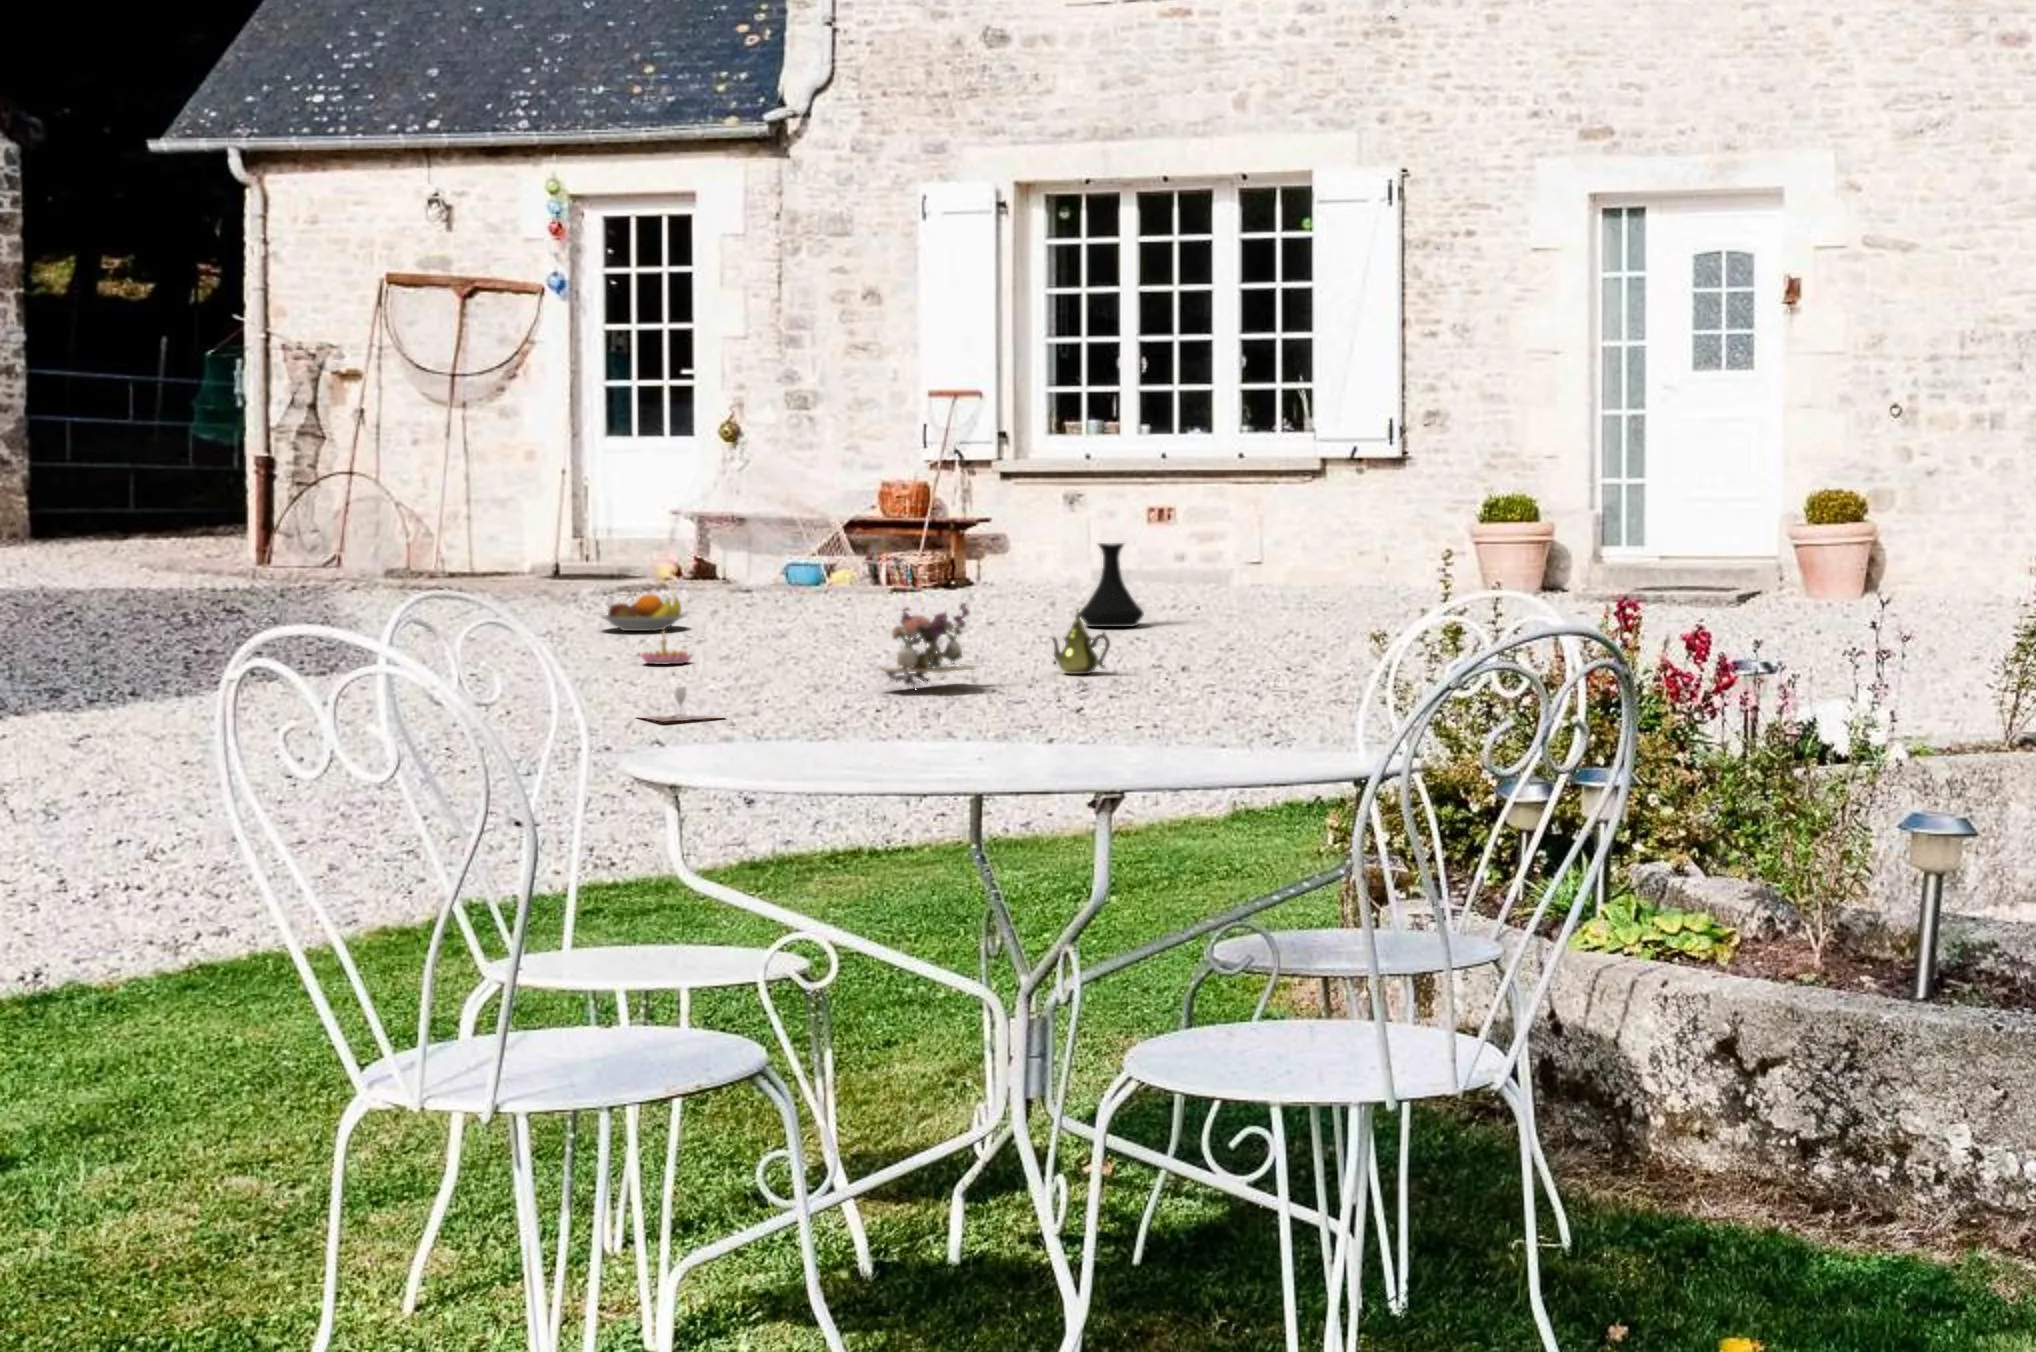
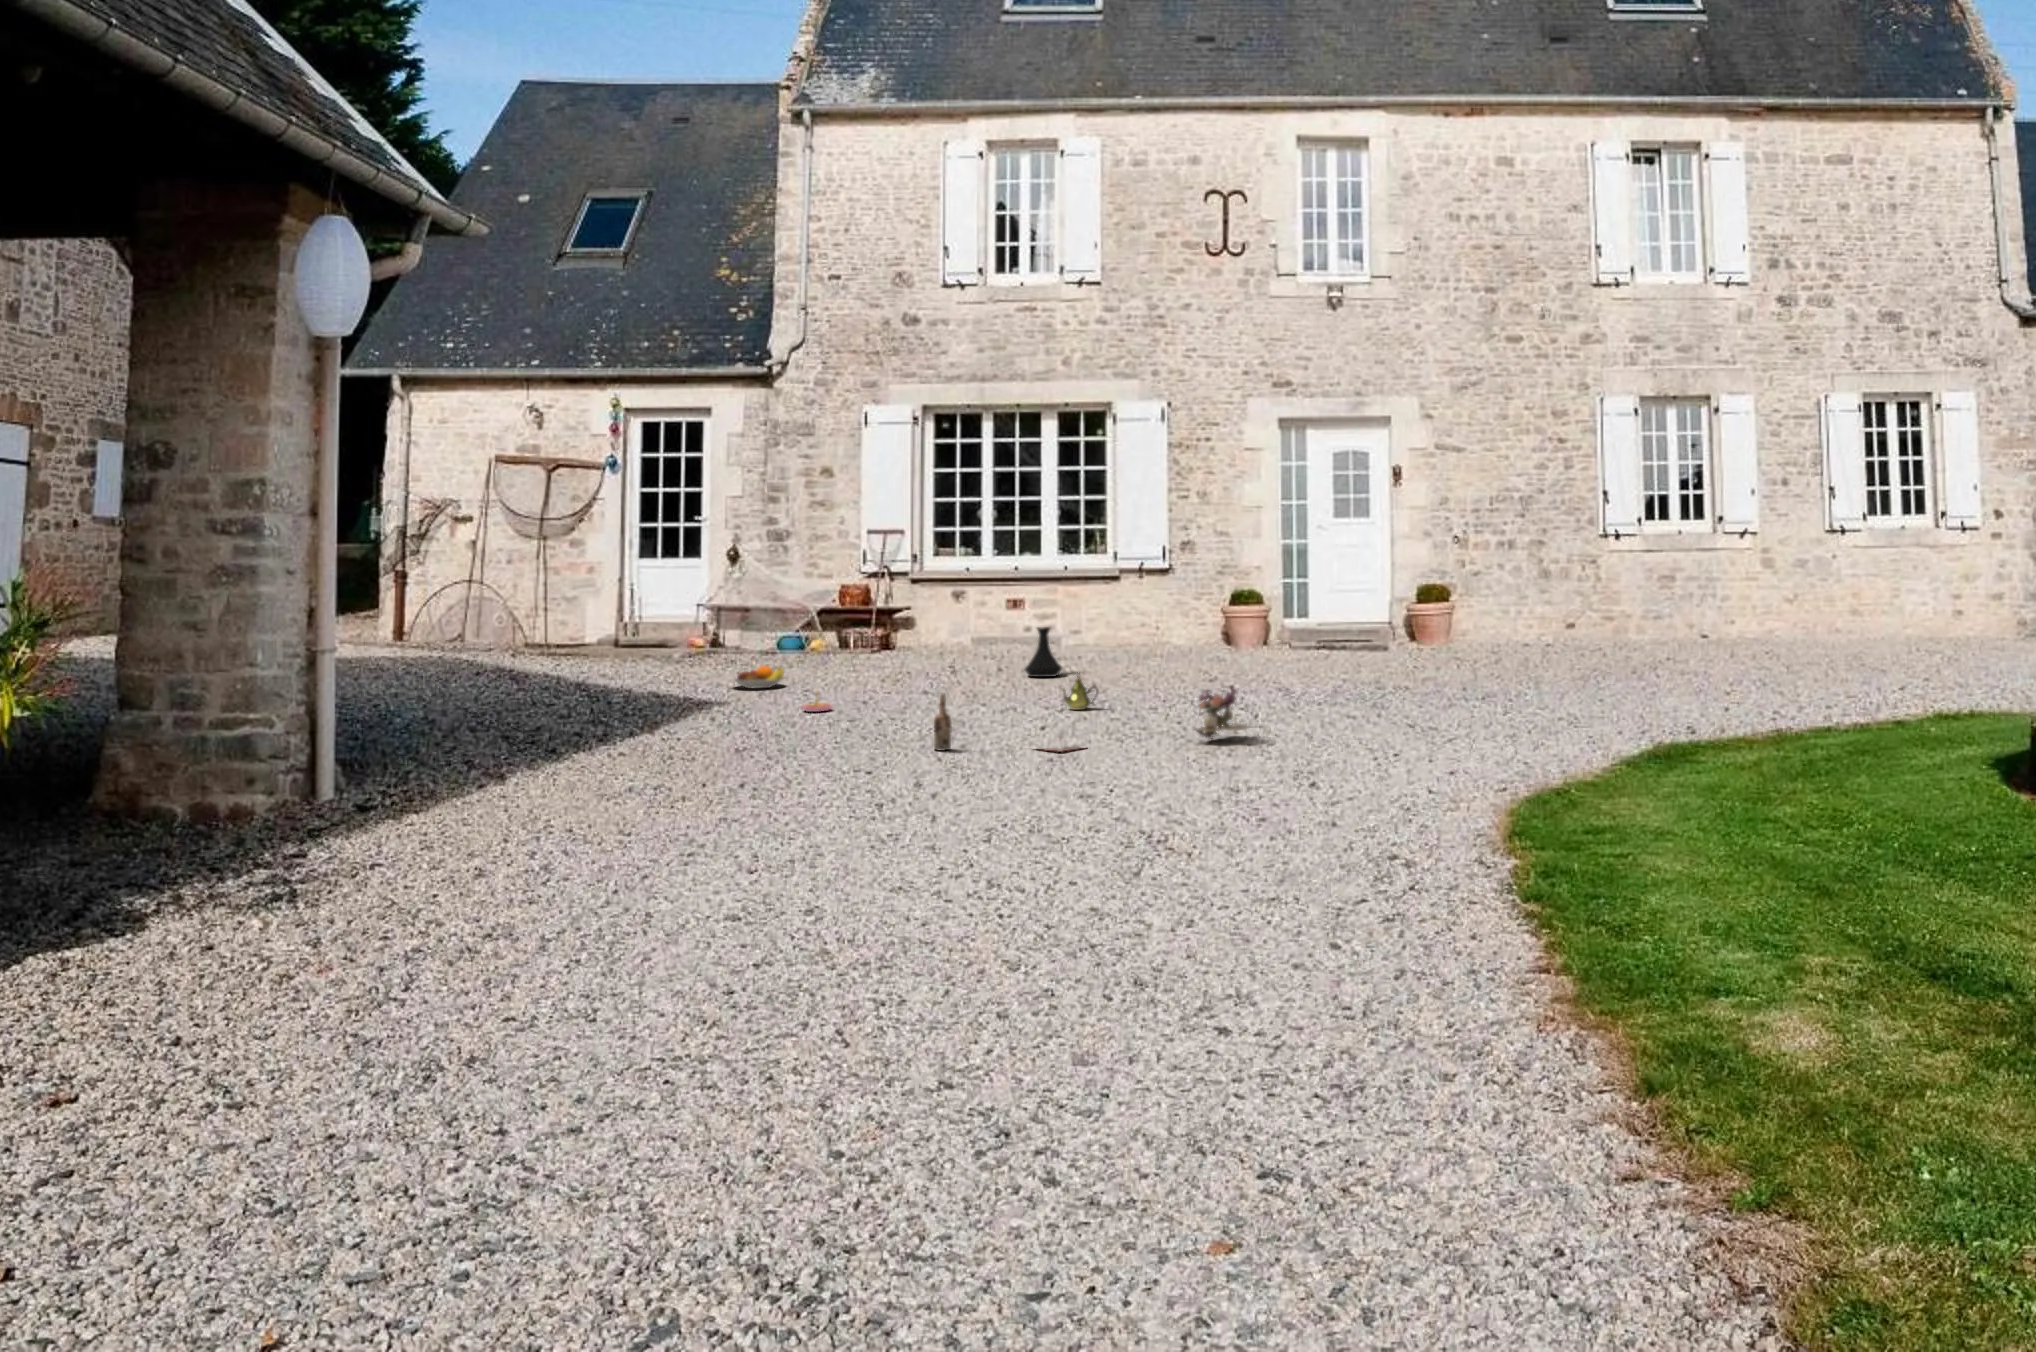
flower arrangement: present [881,603,980,688] -> present [1194,686,1250,739]
wine bottle: none [733,628,763,724] -> present [934,694,952,750]
wine glass: present [647,687,706,722] -> present [1043,730,1079,752]

